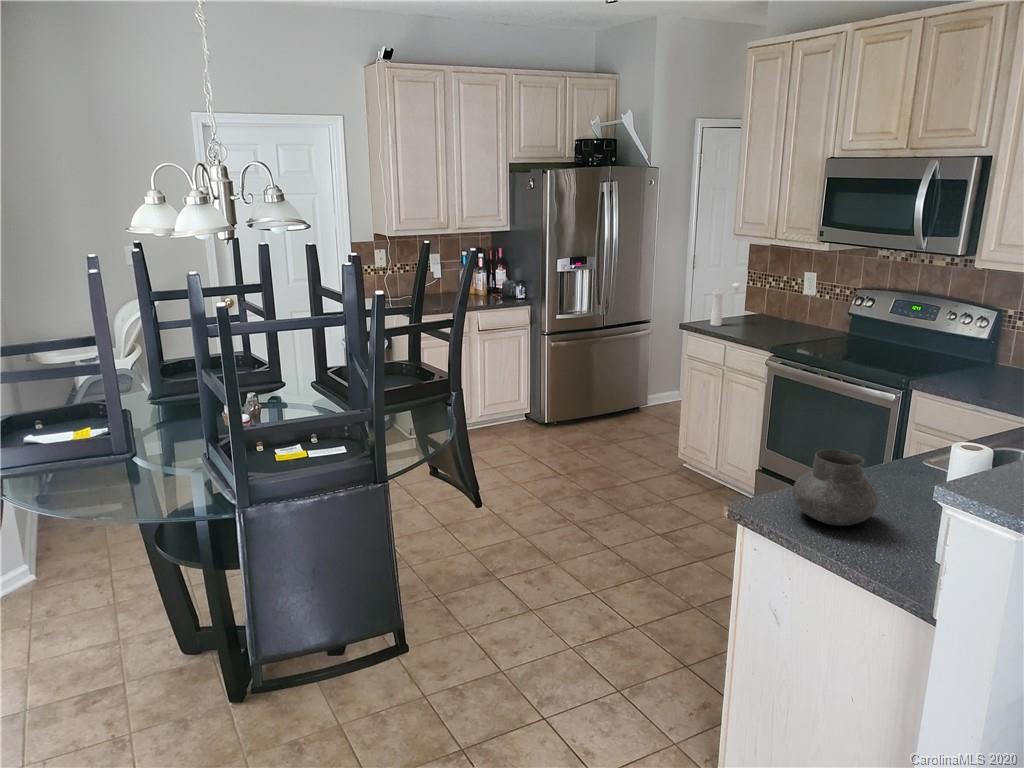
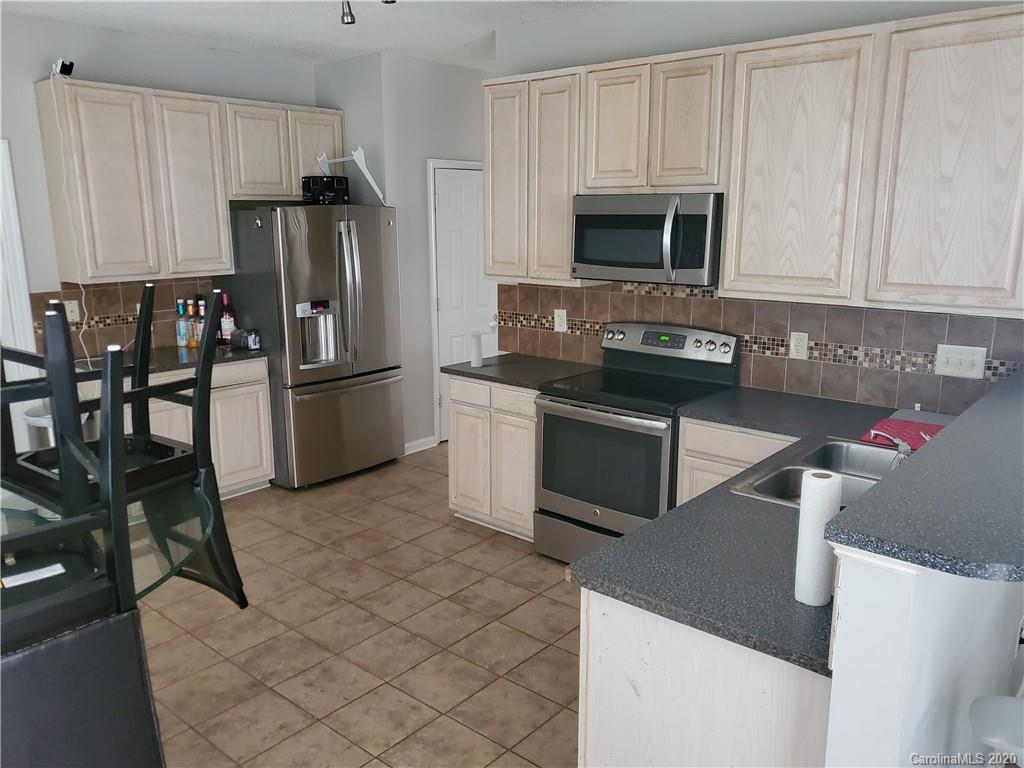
vase: present [792,449,878,526] -> none [638,493,725,575]

